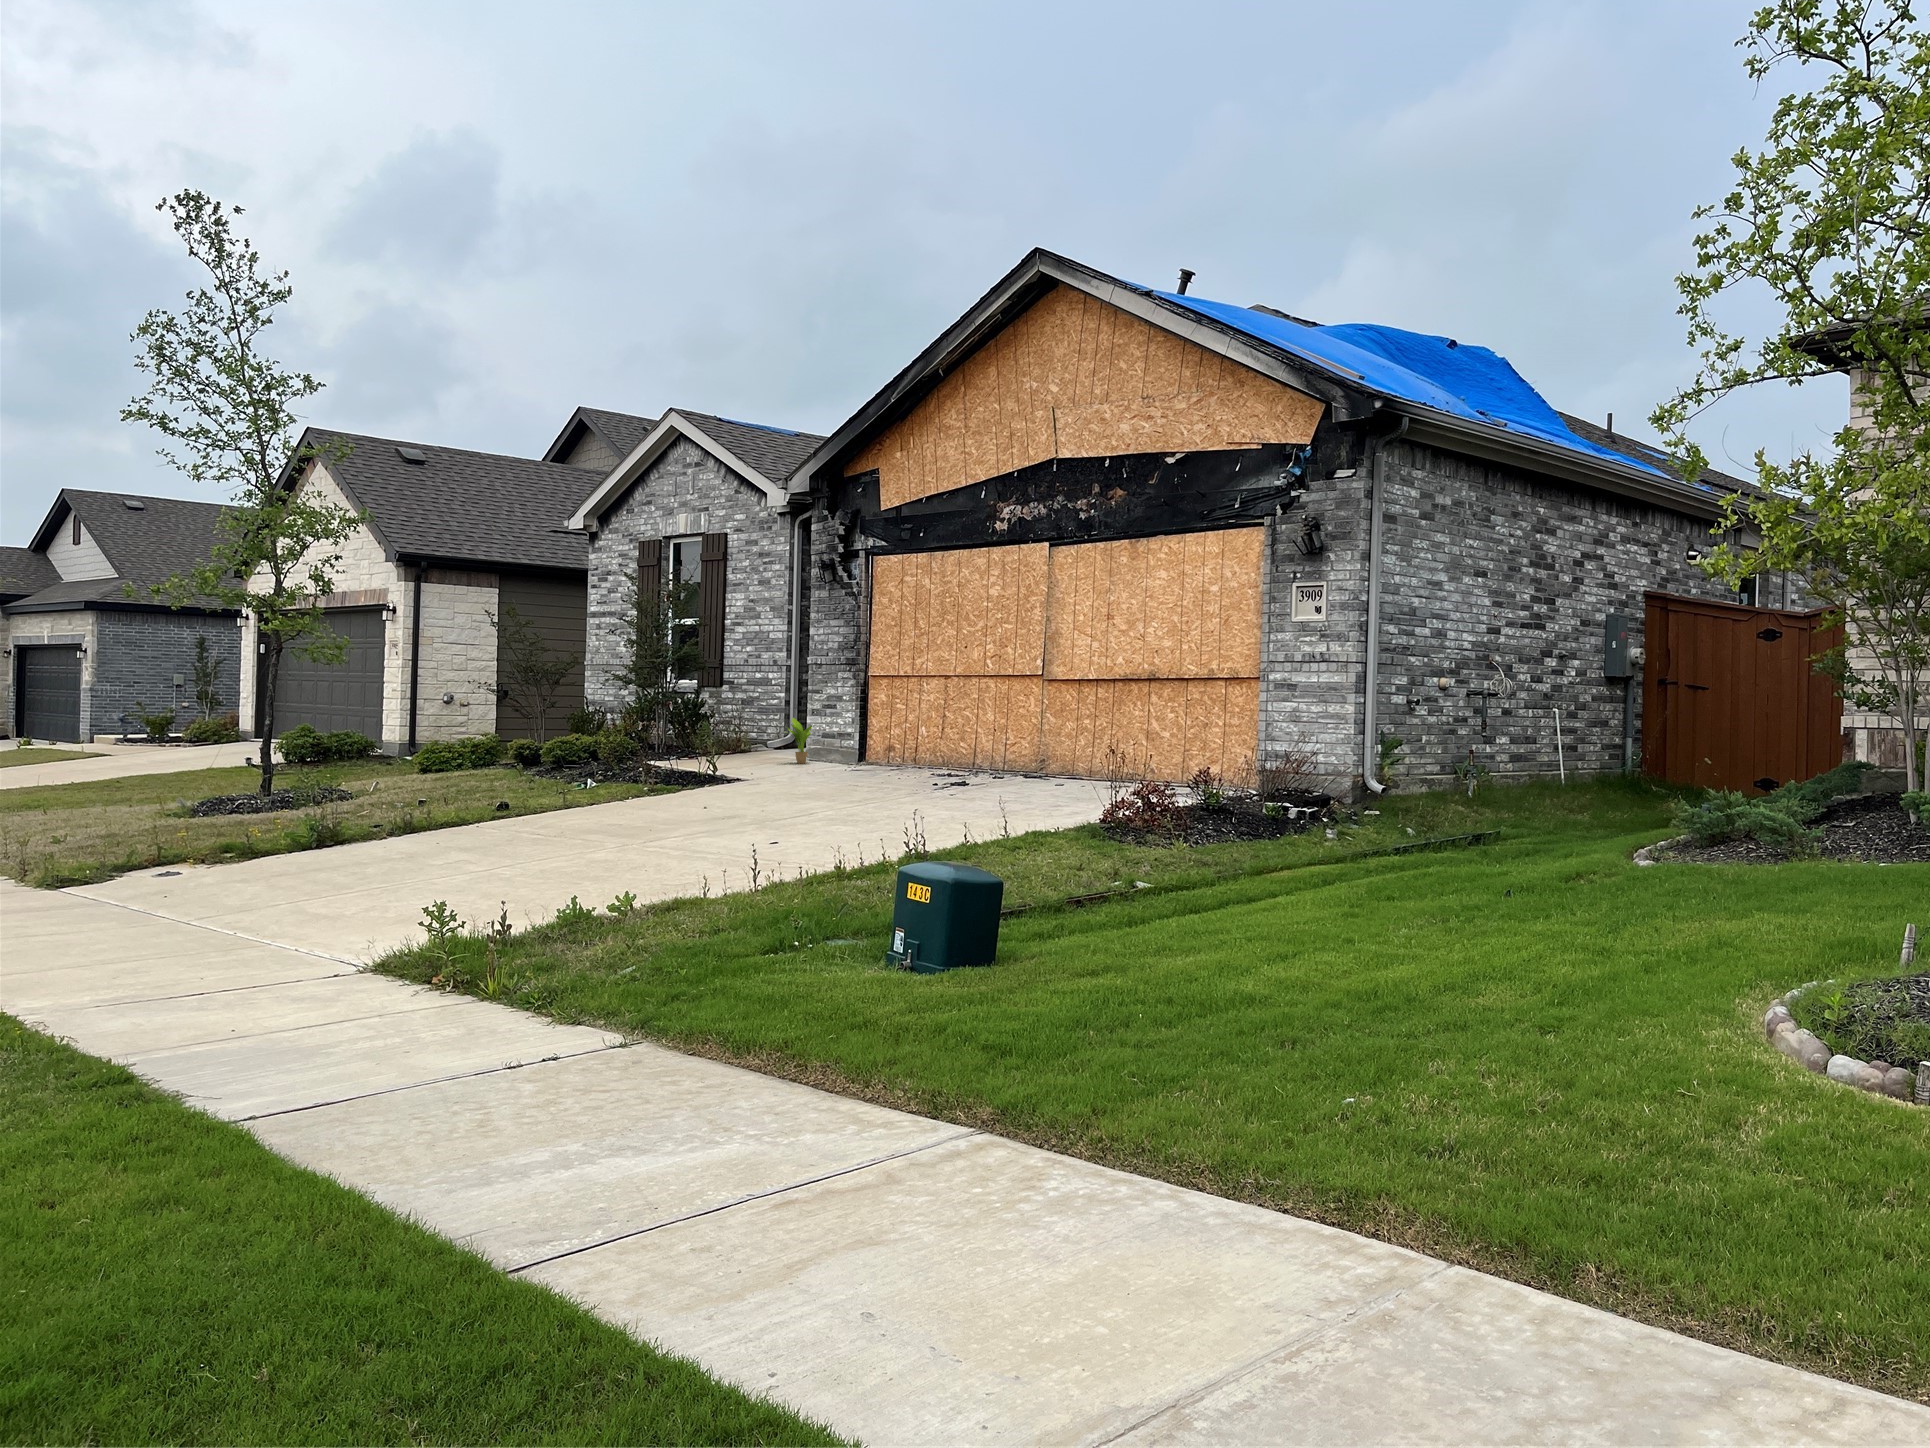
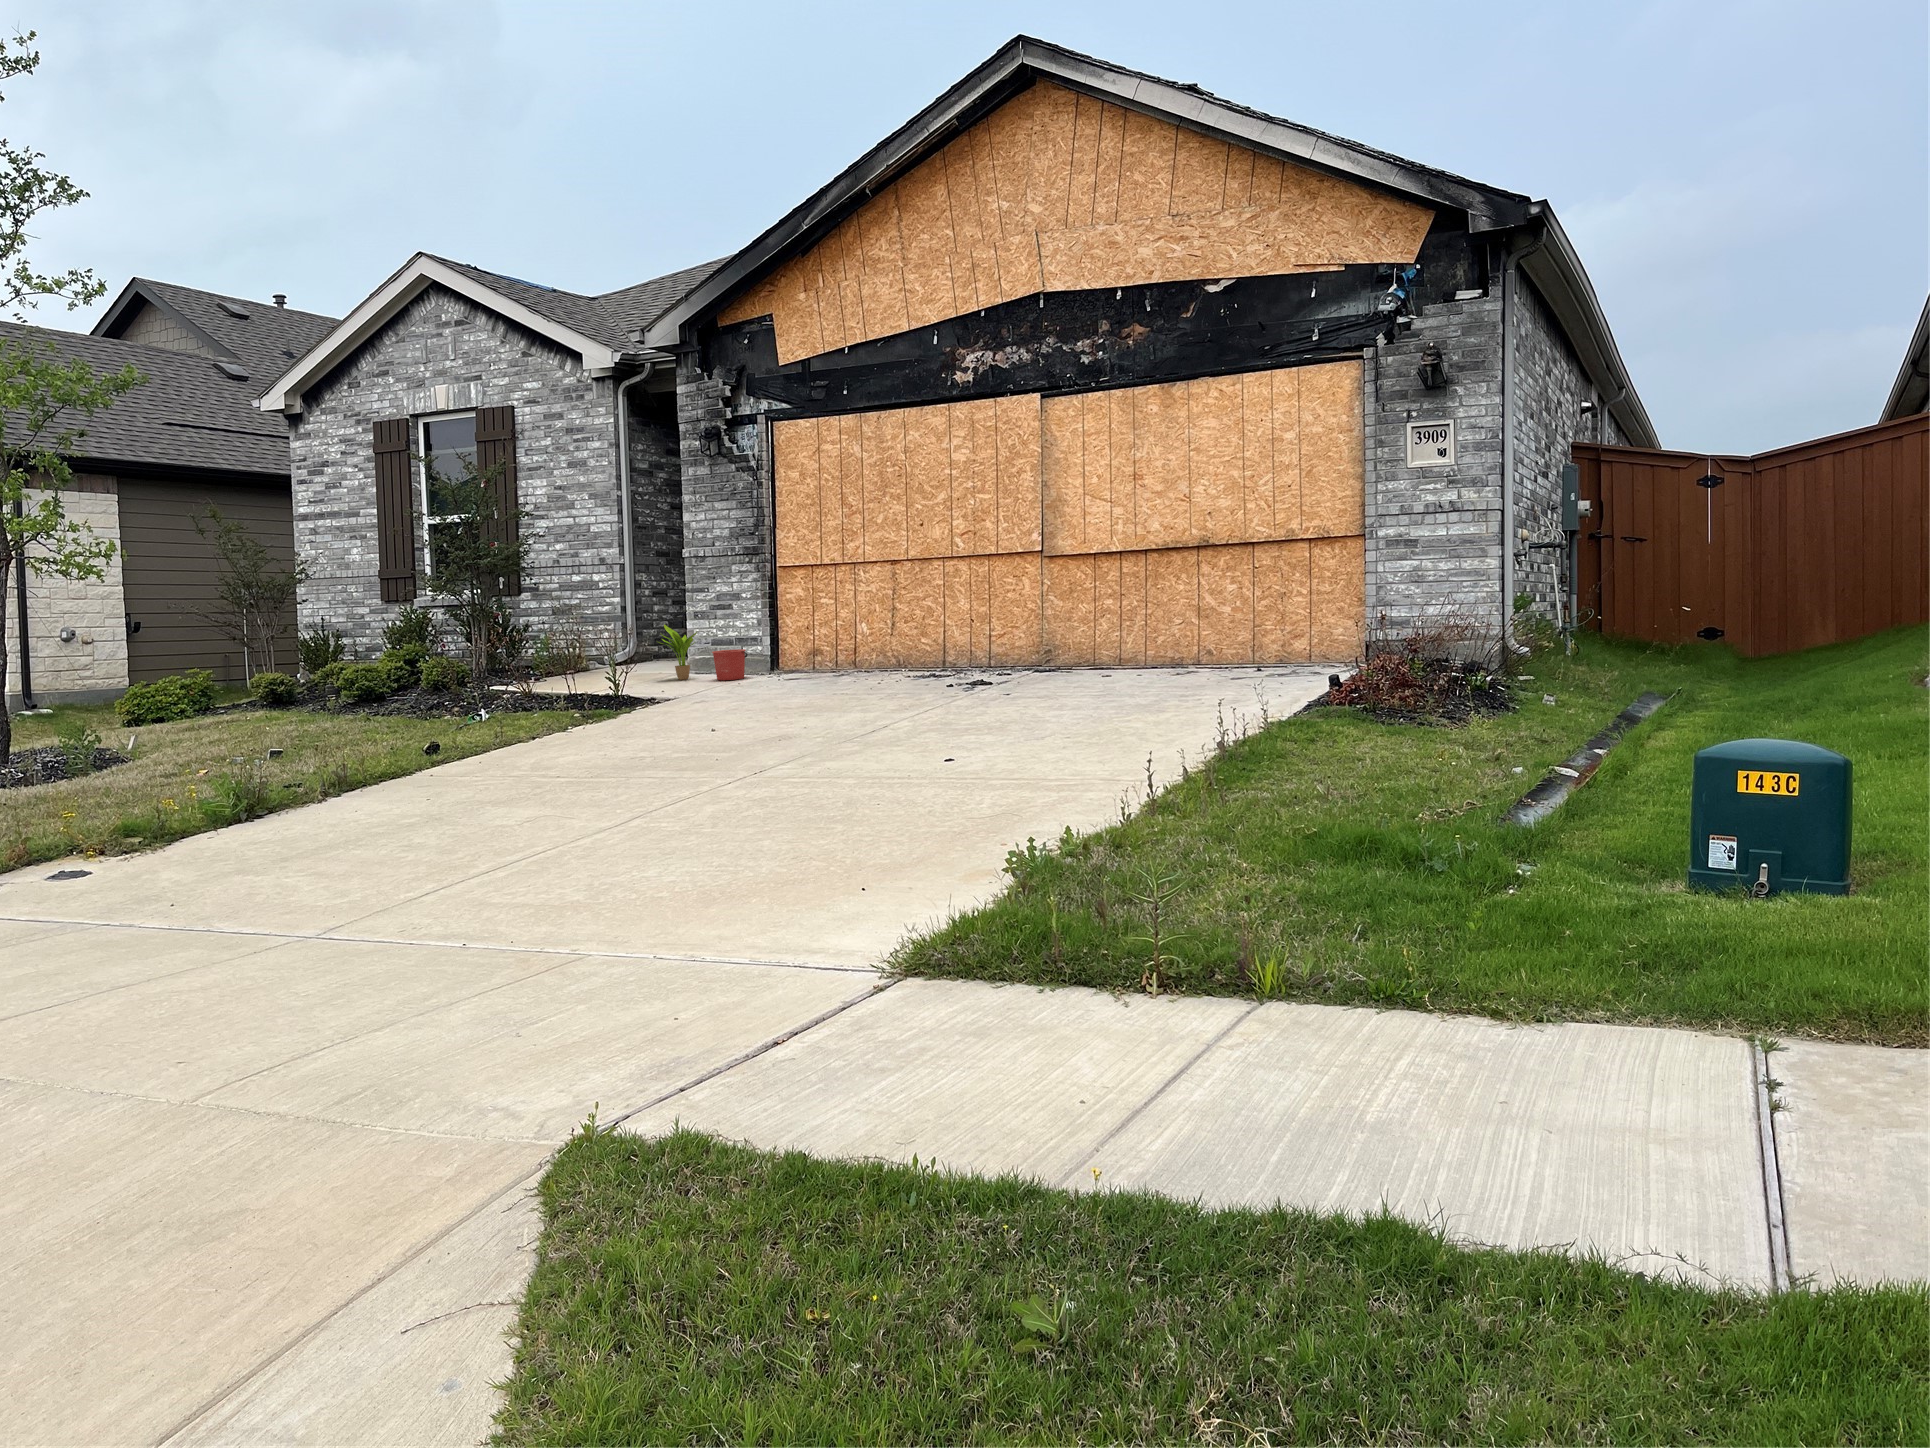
bucket: none [815,742,844,766] -> present [712,649,747,680]

